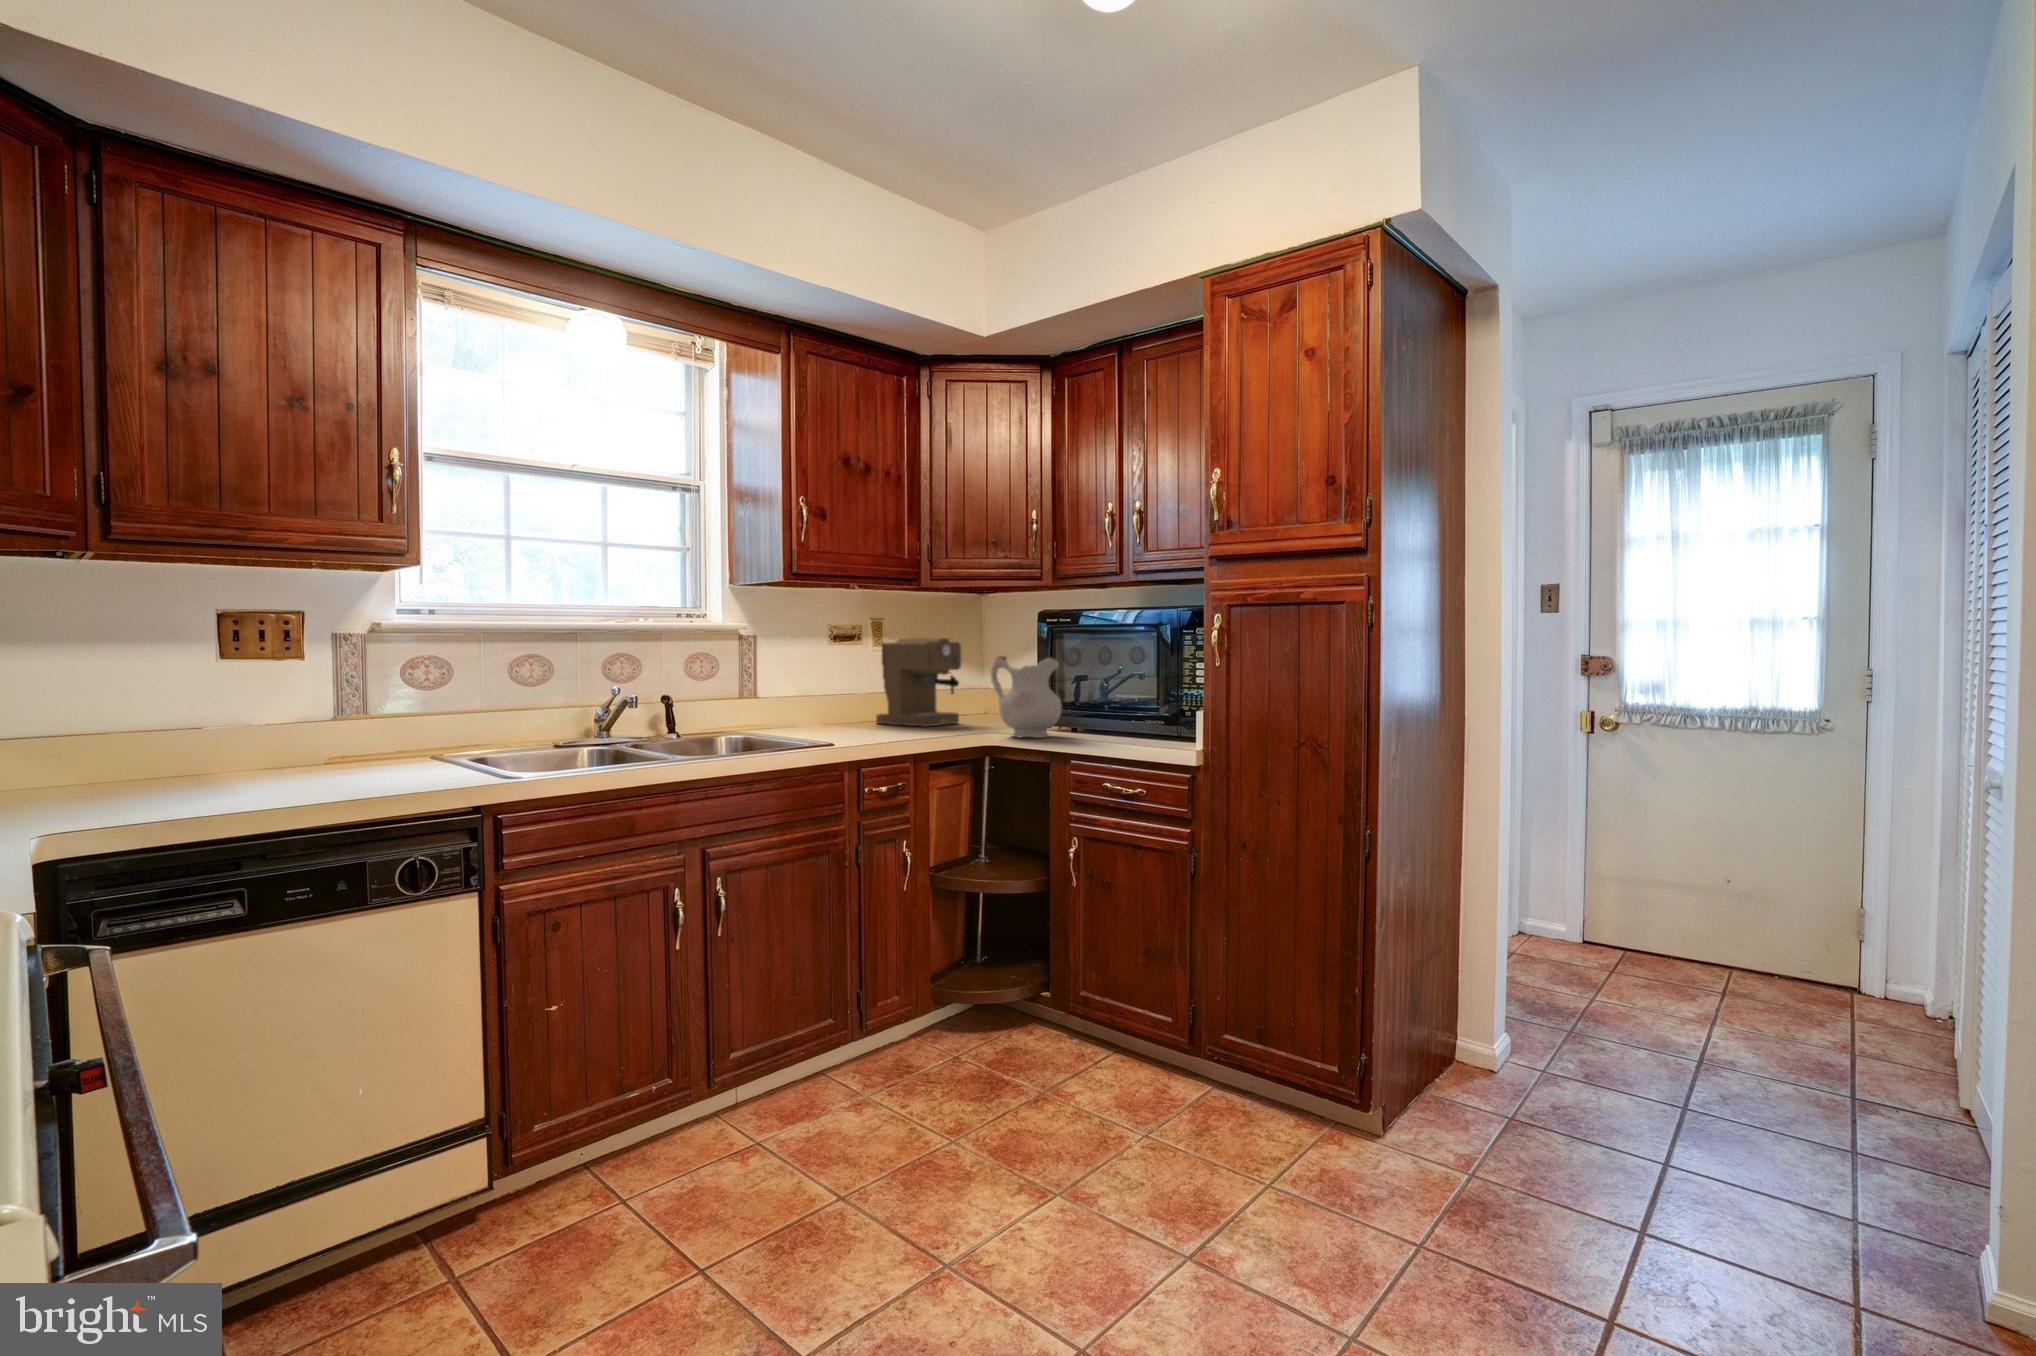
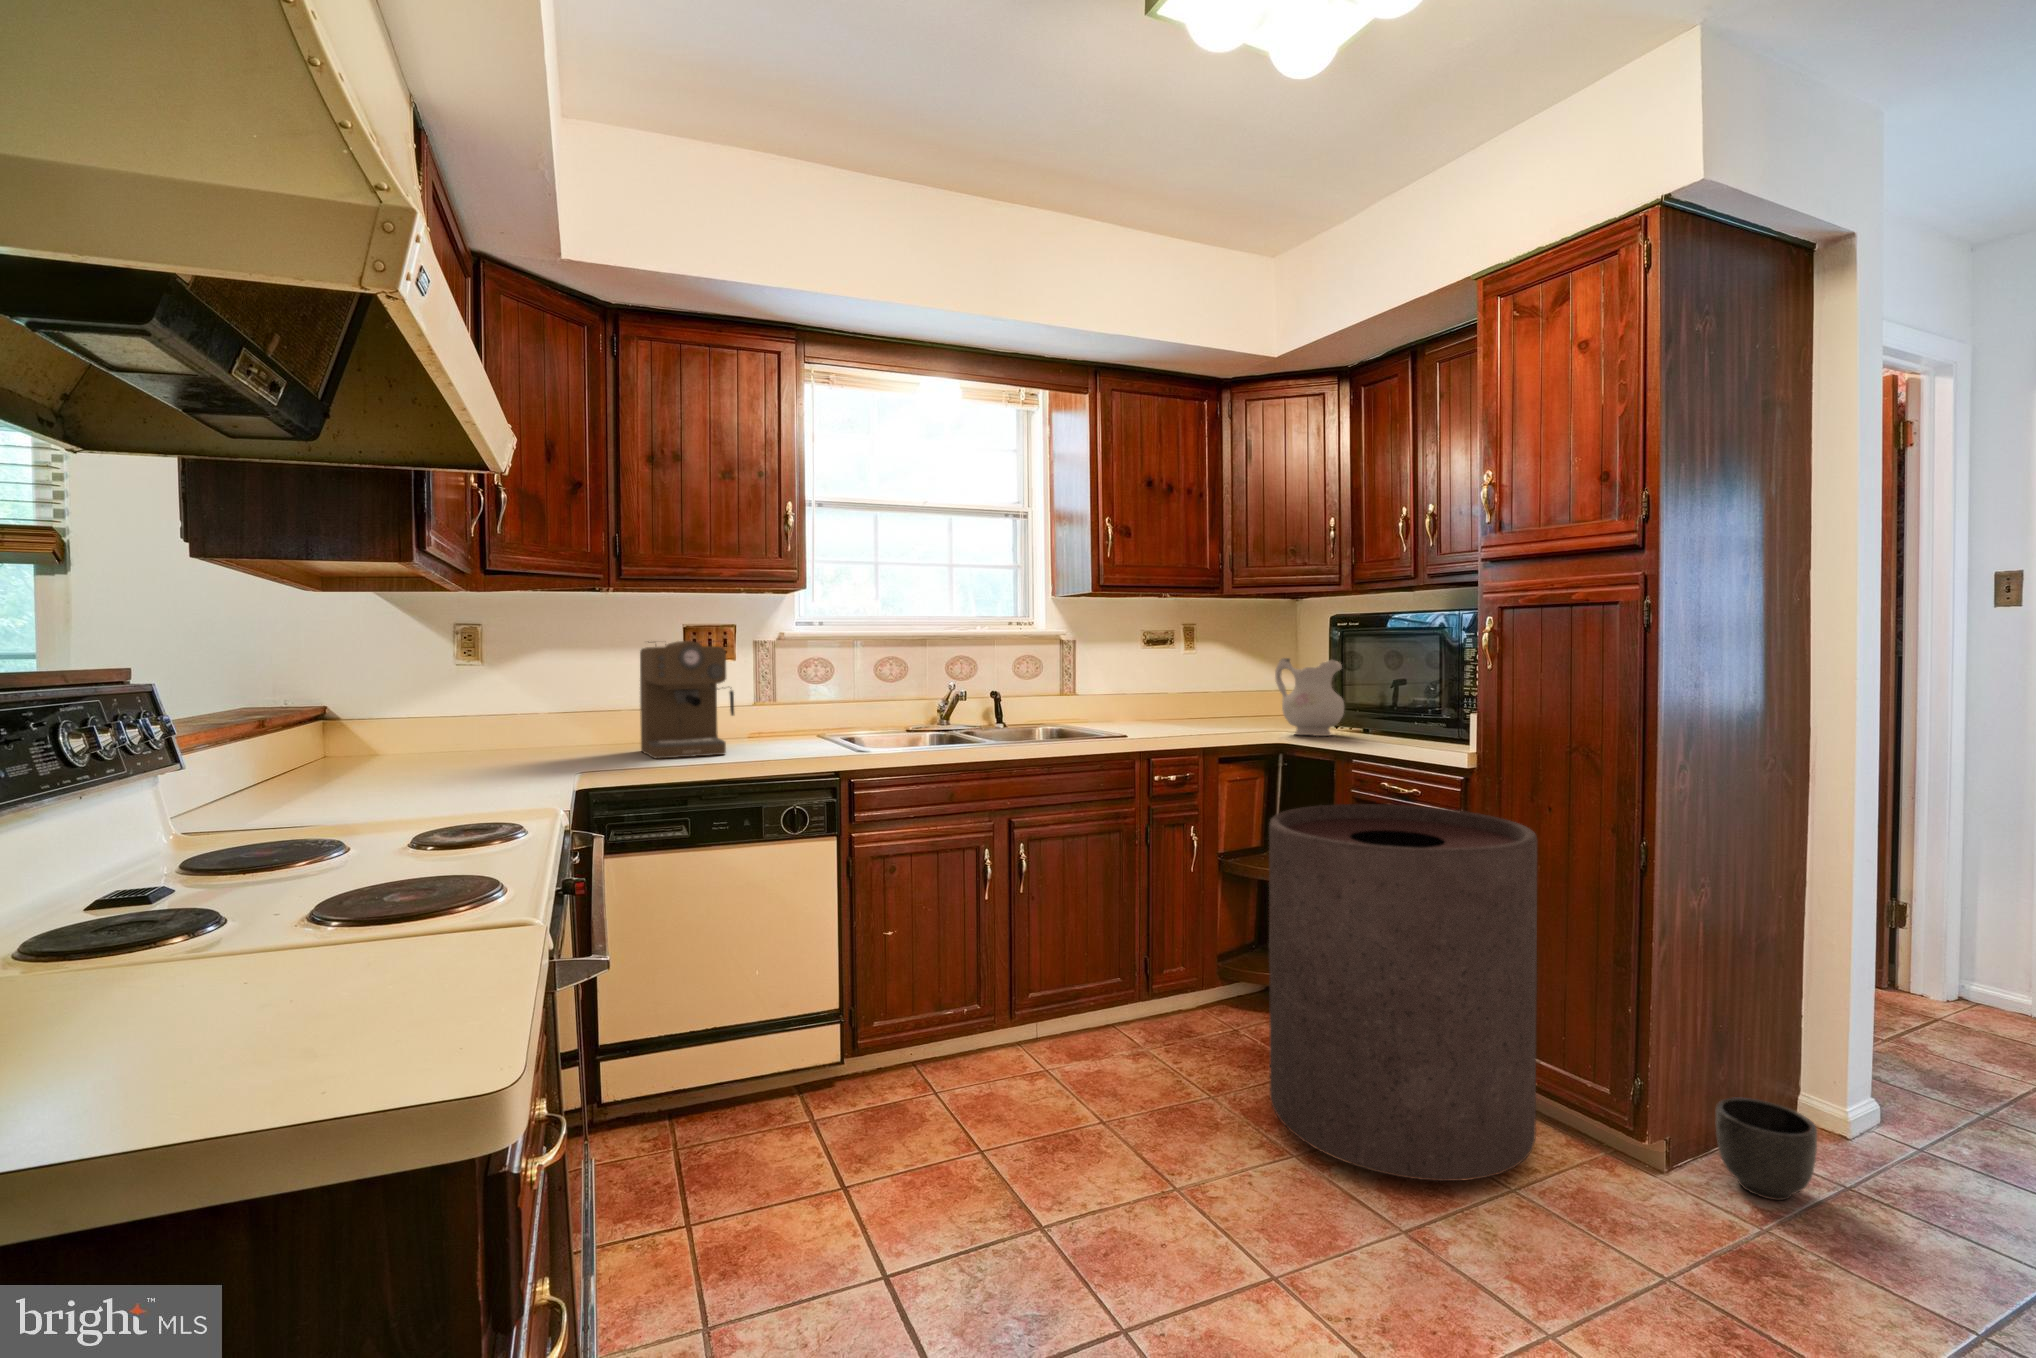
coffee maker: present [876,638,961,727] -> present [640,641,734,759]
trash can: none [1020,807,1279,1197] -> present [1269,804,1537,1181]
planter: none [1417,1055,1496,1145] -> present [1716,1098,1817,1200]

